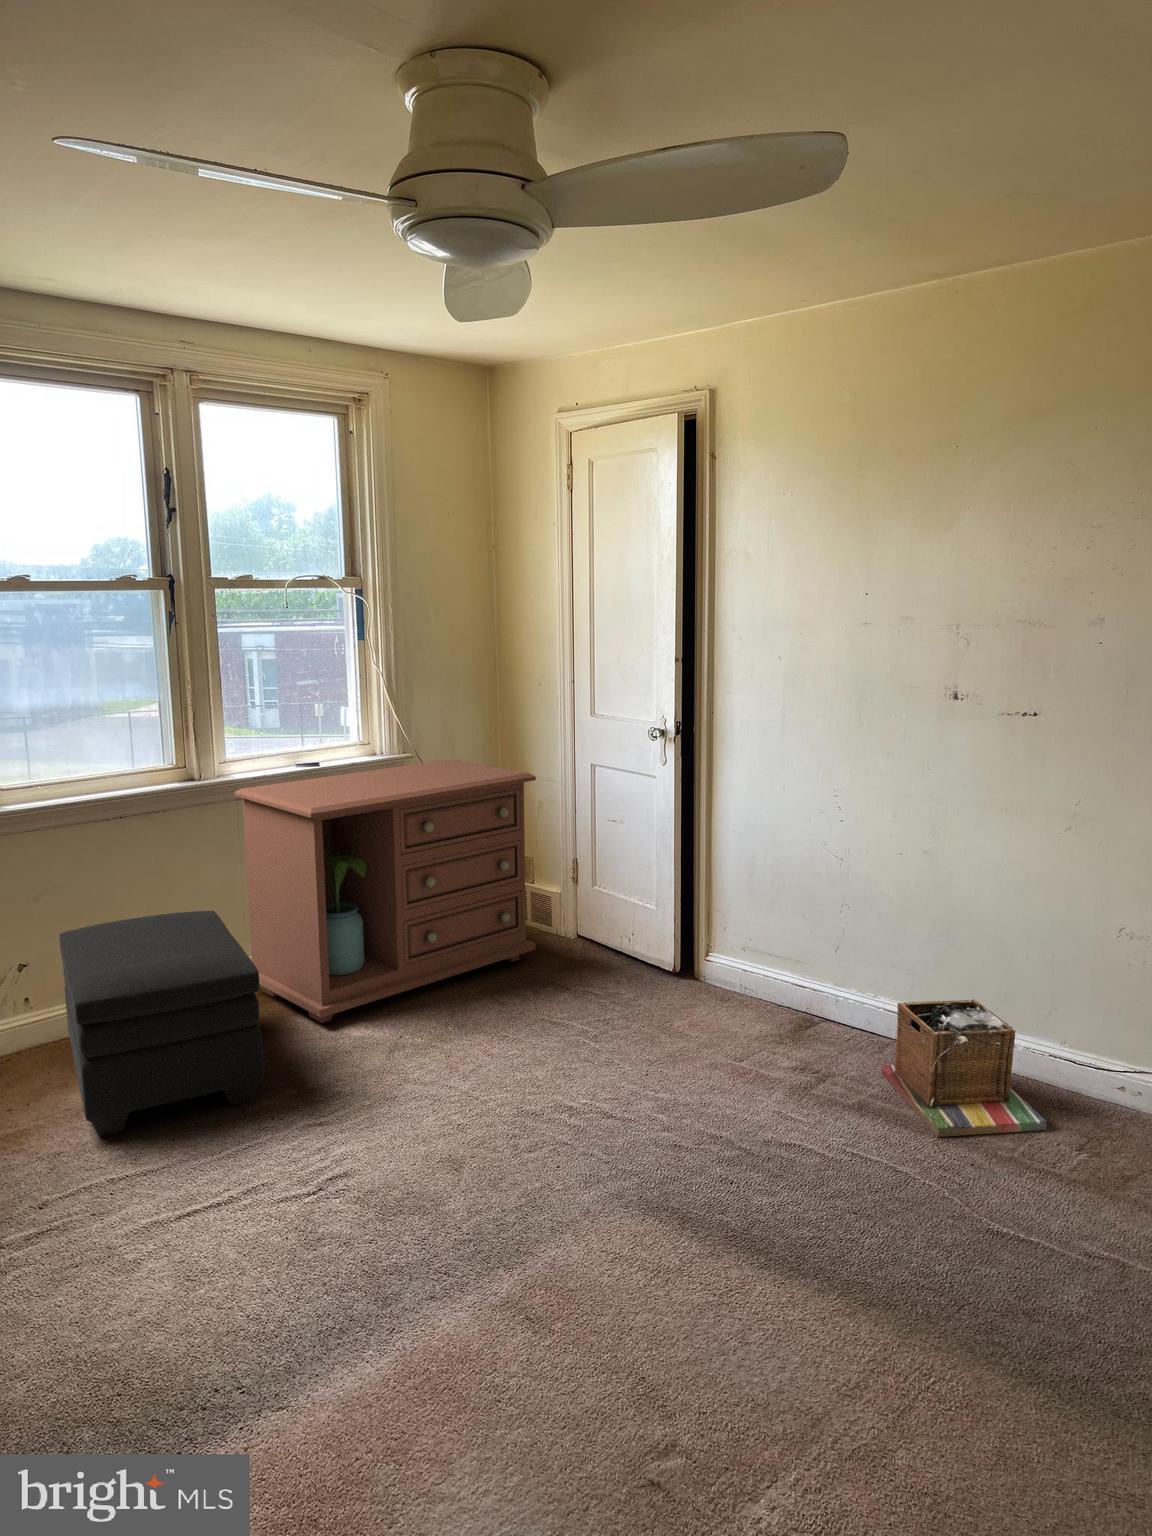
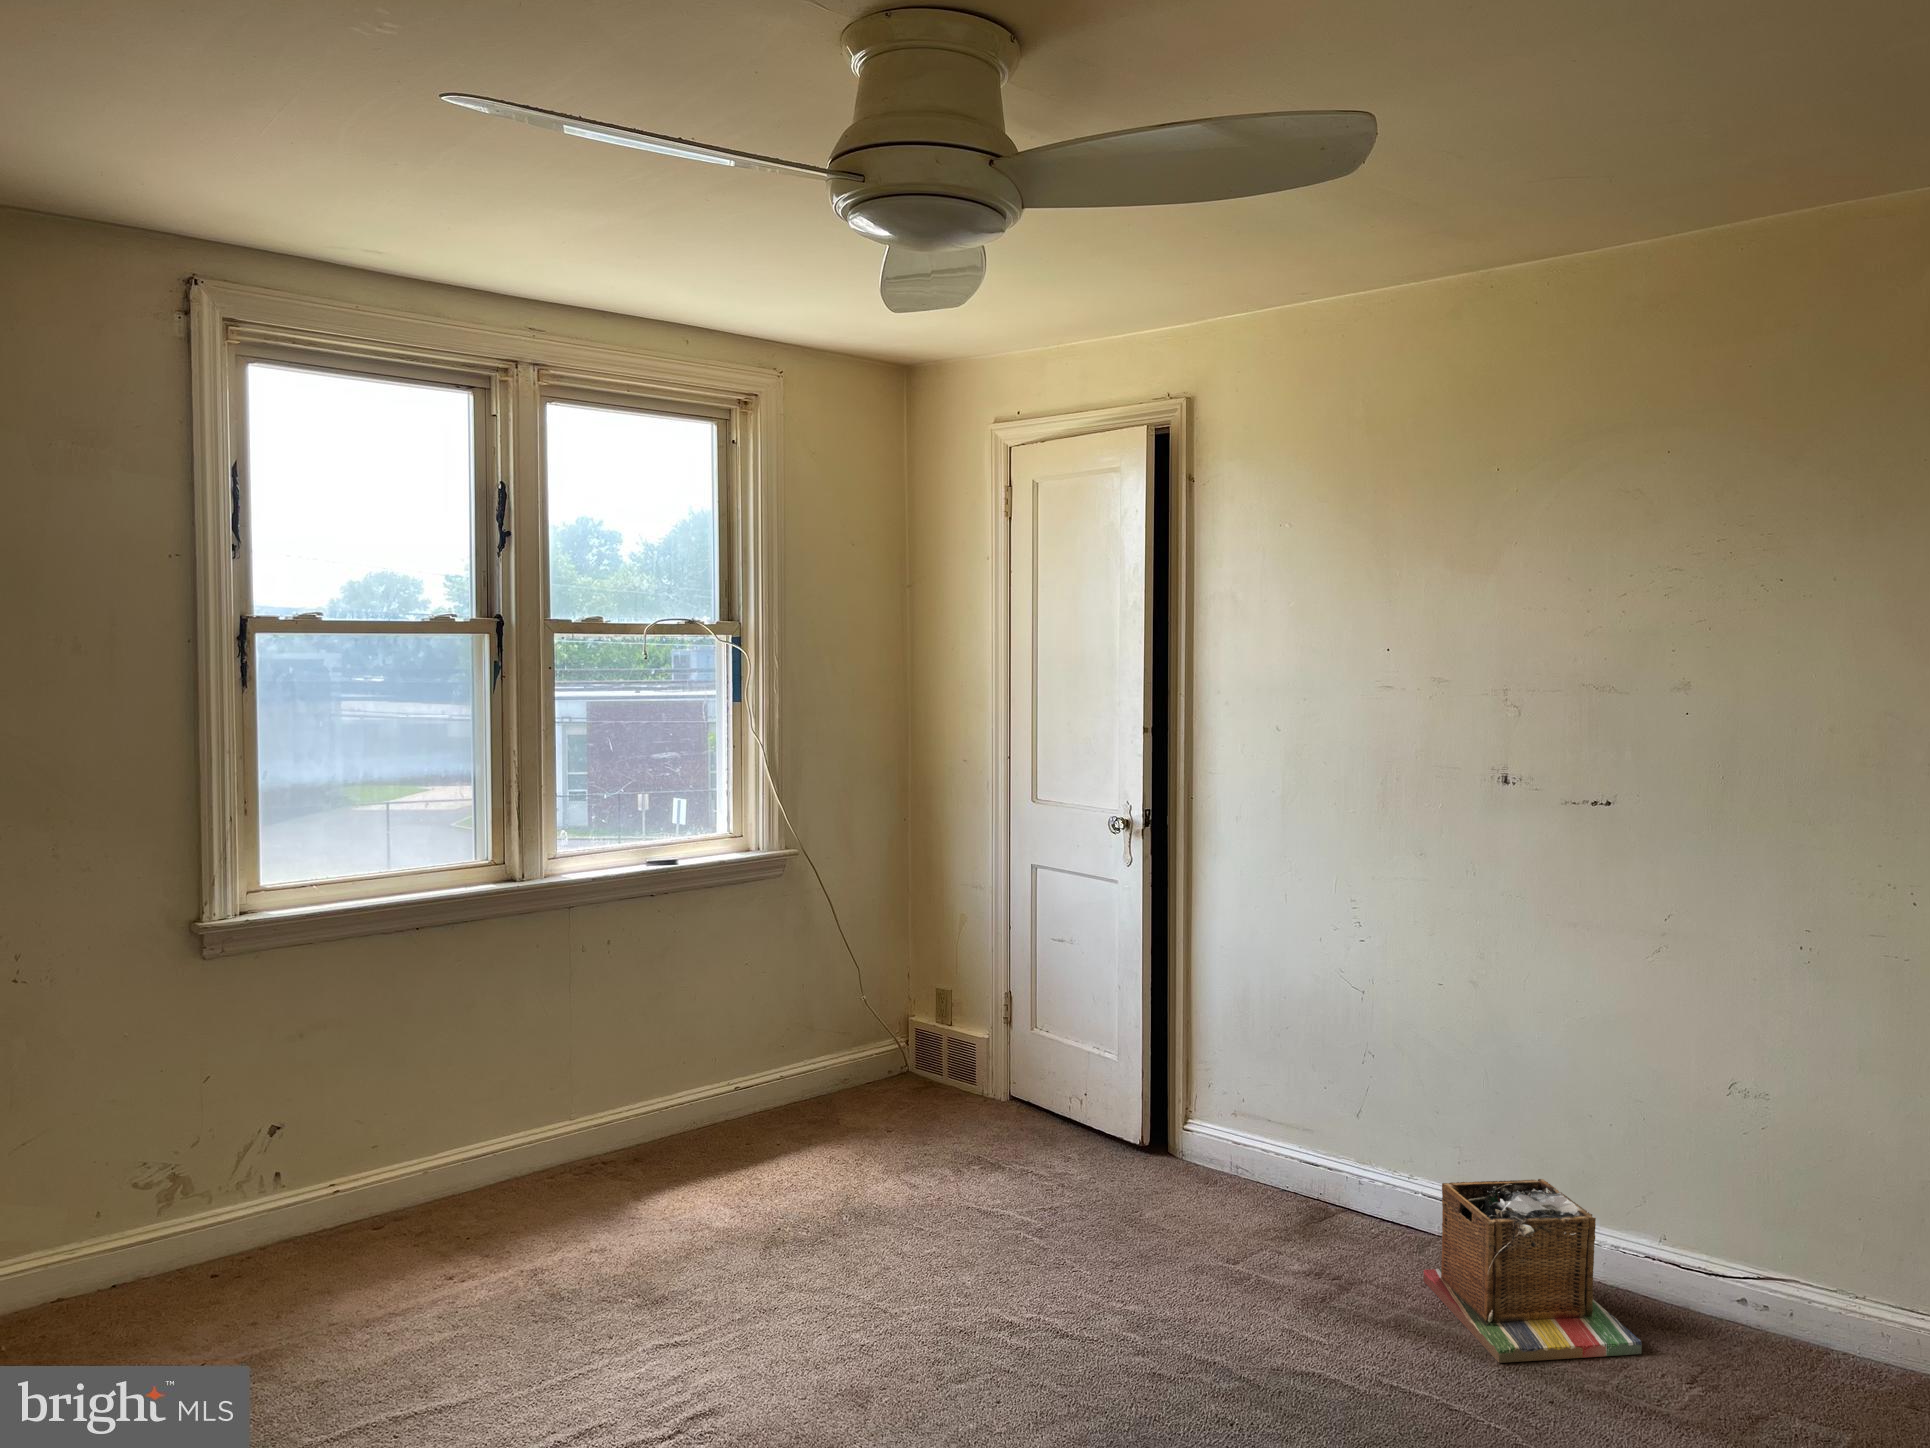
dresser: present [234,759,536,1023] -> none [565,858,961,1214]
ottoman: present [59,911,264,1136] -> none [328,1057,600,1361]

